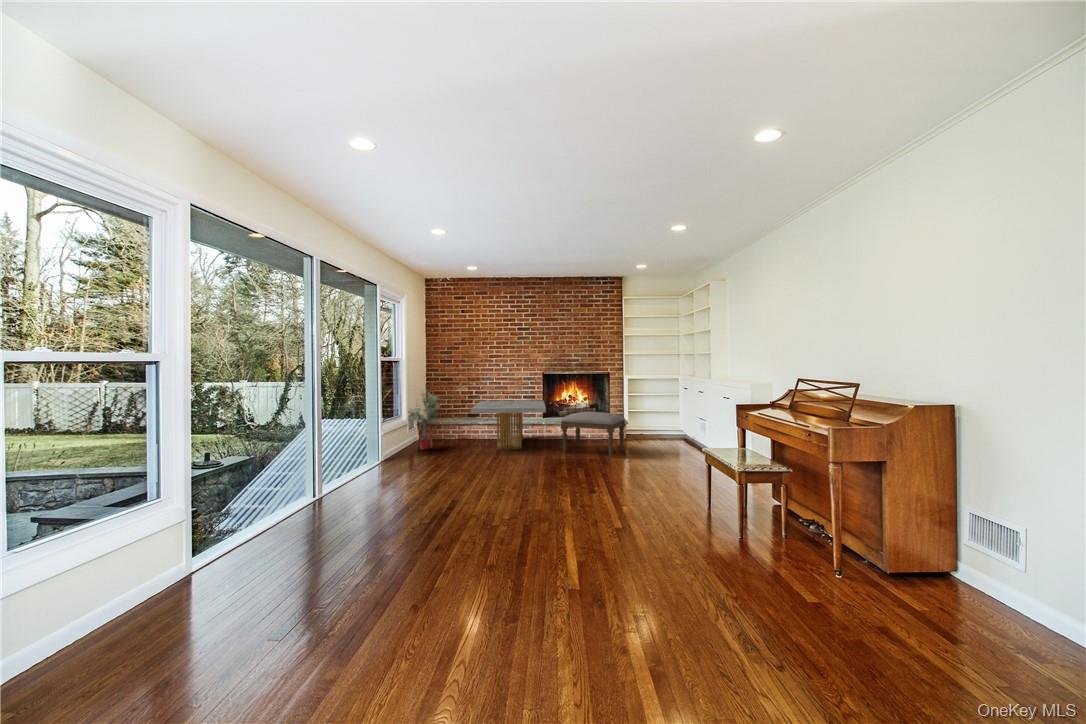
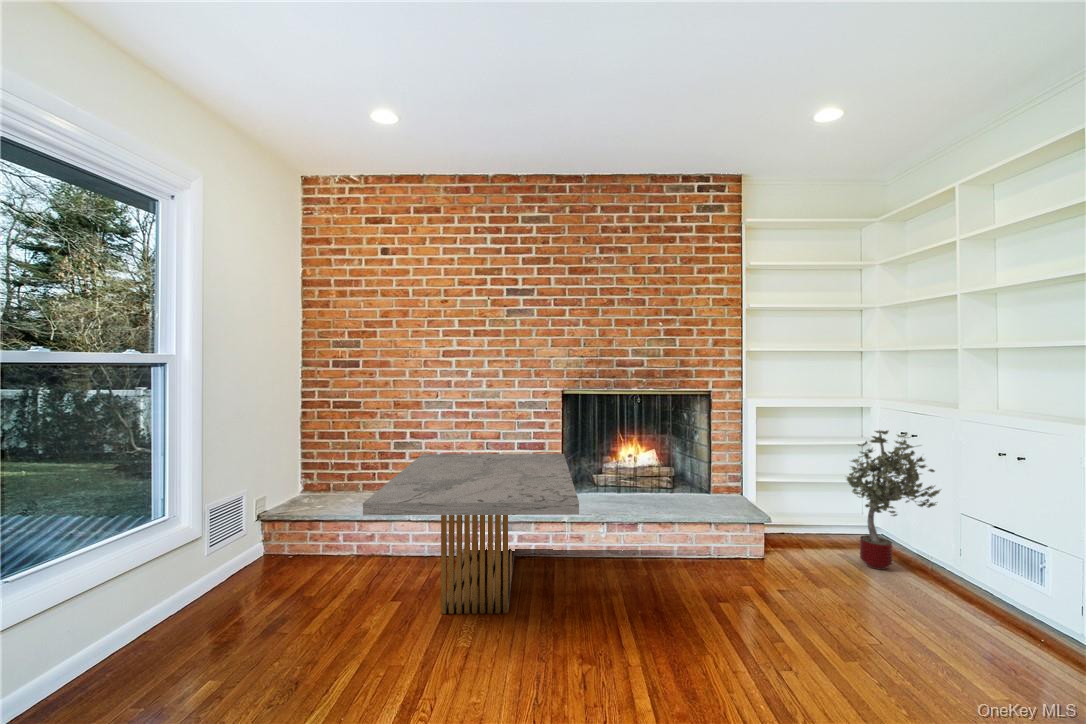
potted tree: present [407,390,440,450] -> present [847,430,940,570]
ottoman: present [561,412,625,457] -> none [625,506,809,686]

